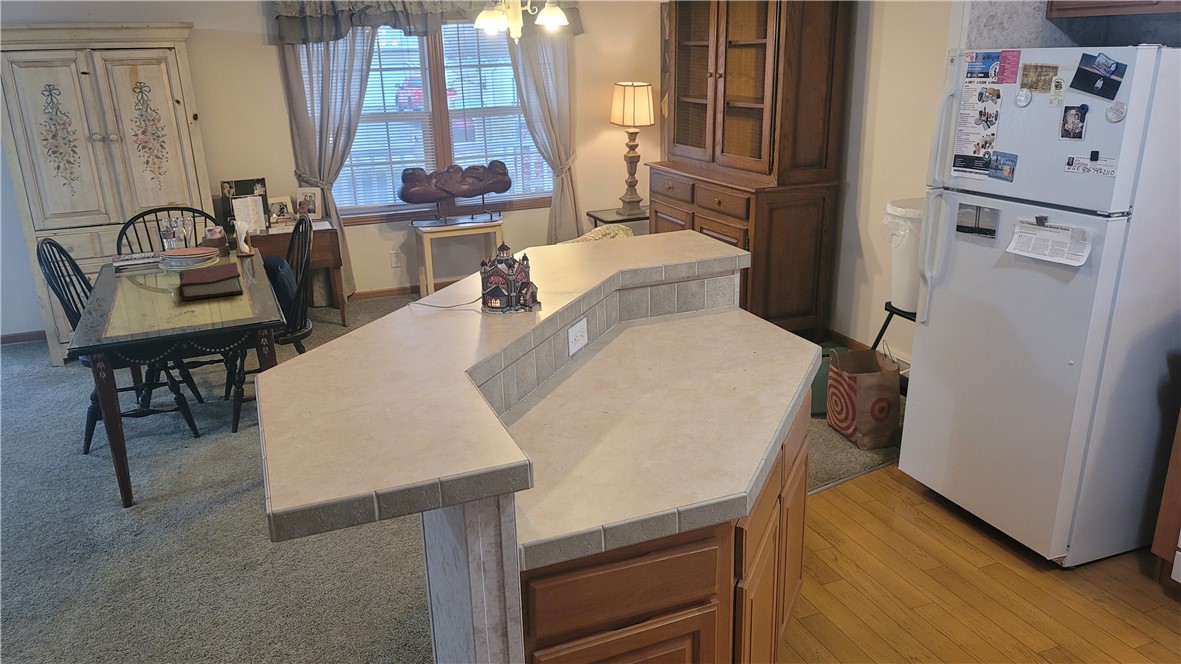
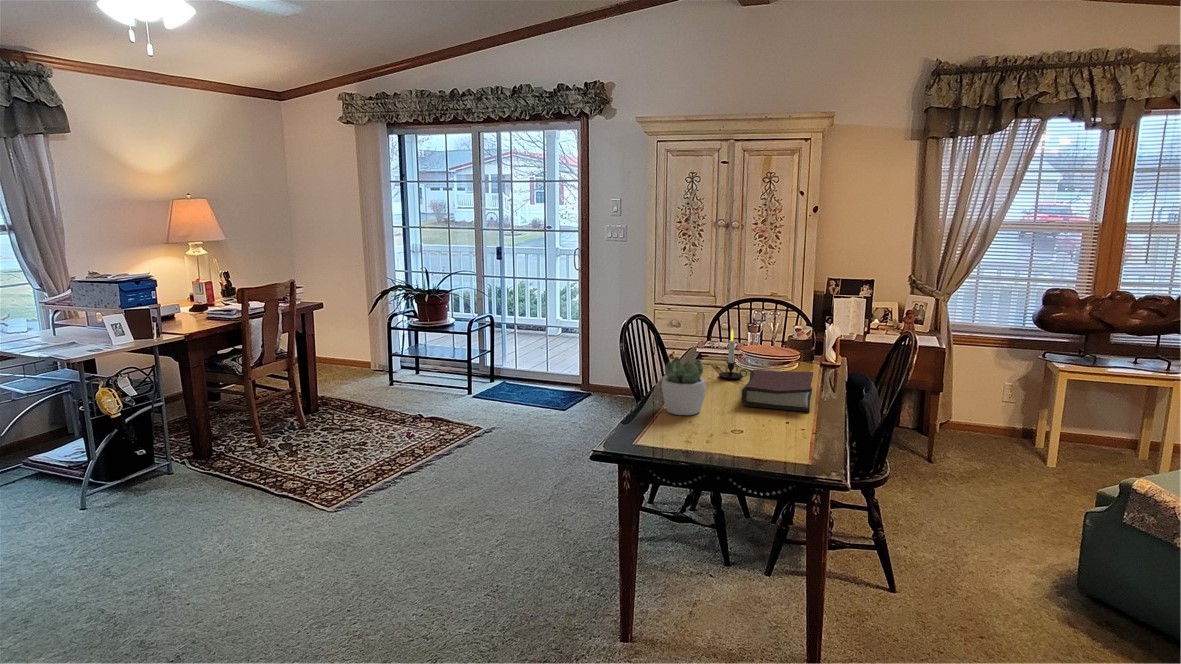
candle: none [146,237,175,284] -> present [719,329,747,379]
succulent plant: none [98,267,146,321] -> present [662,357,706,415]

